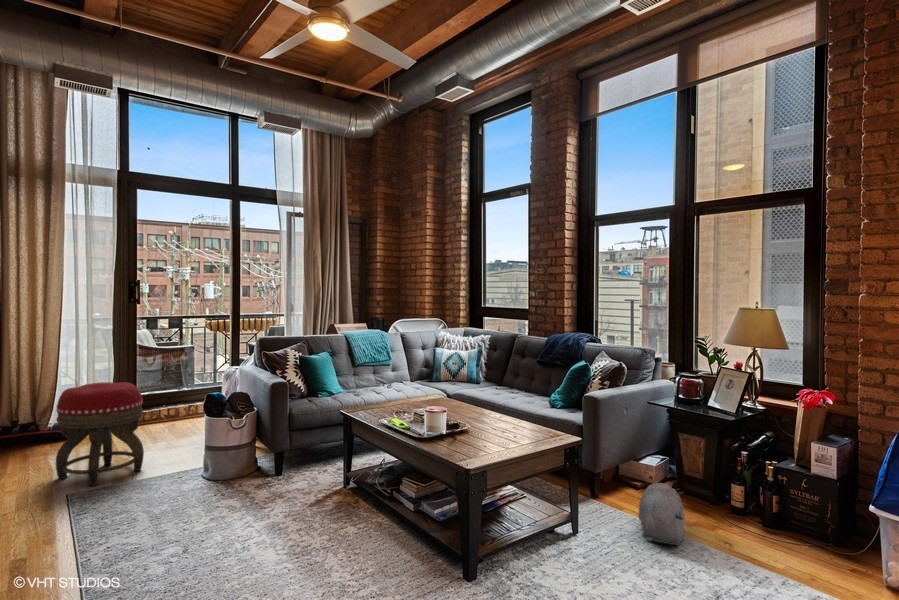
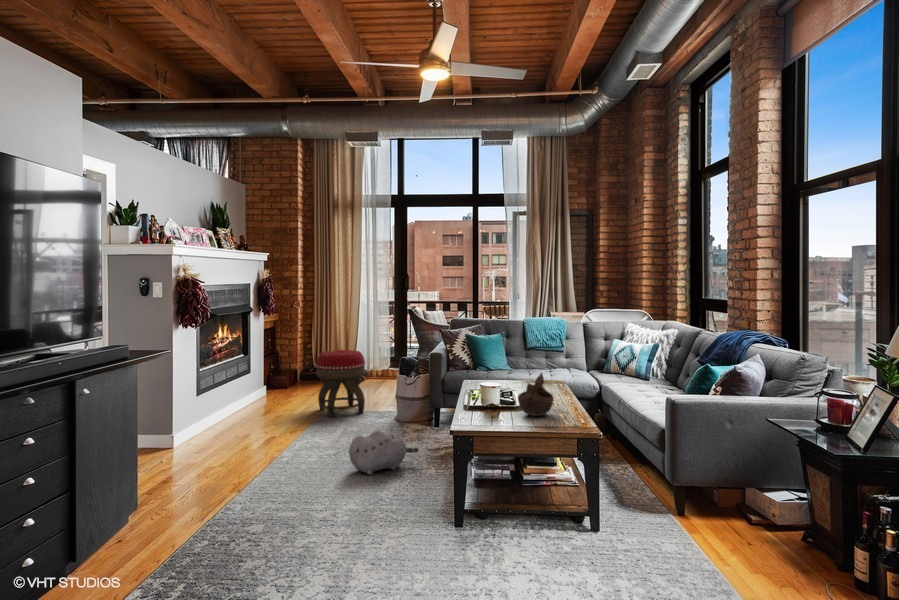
decorative bowl: none [479,384,517,432] -> present [518,373,554,416]
plush toy: present [638,483,685,546] -> present [349,430,419,475]

